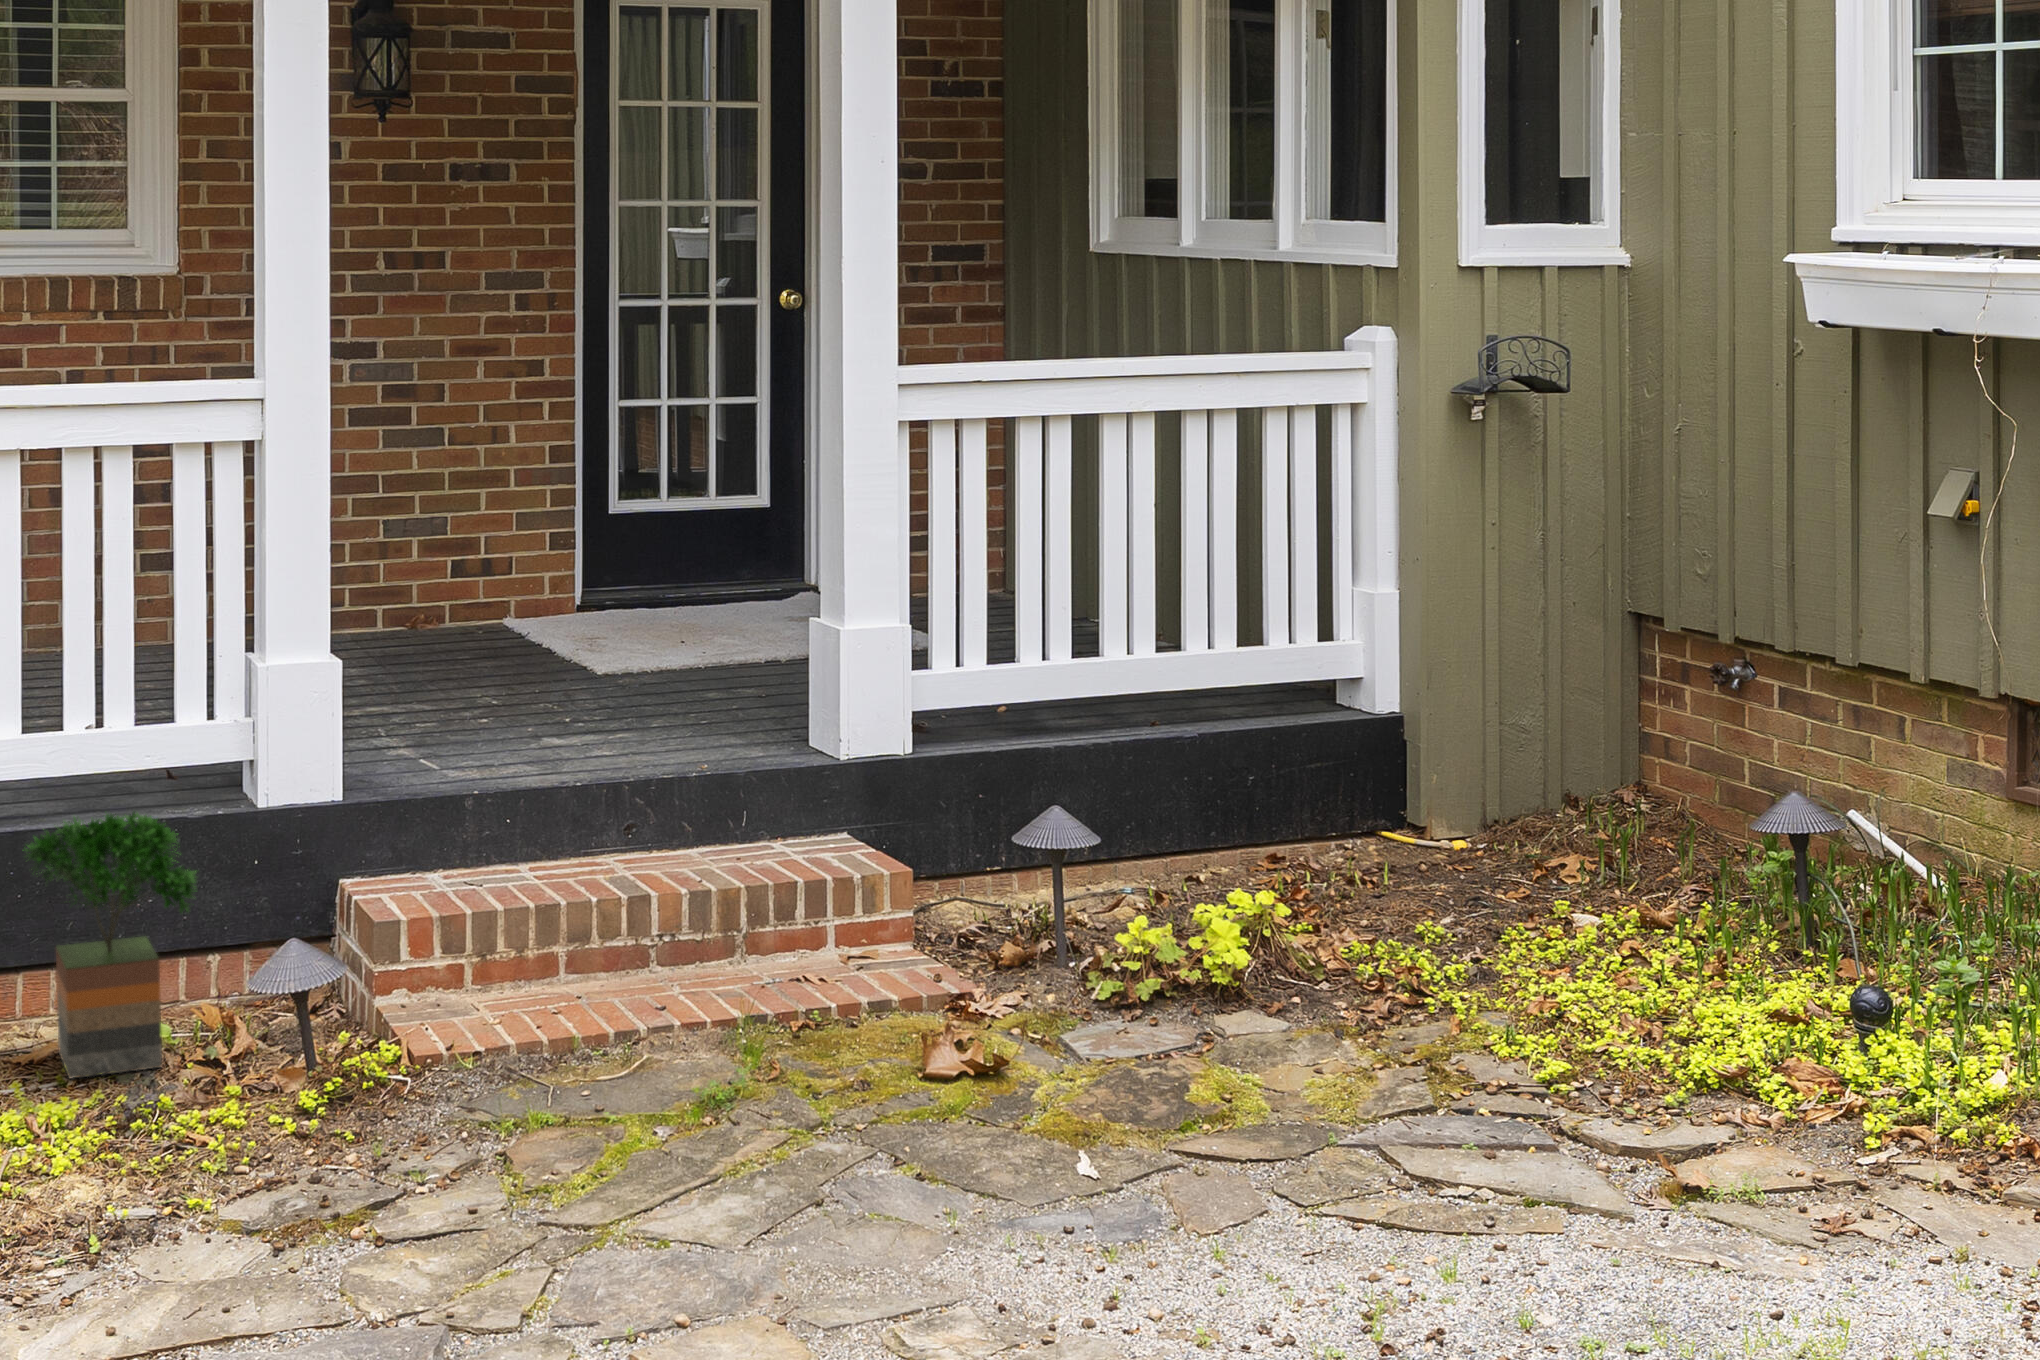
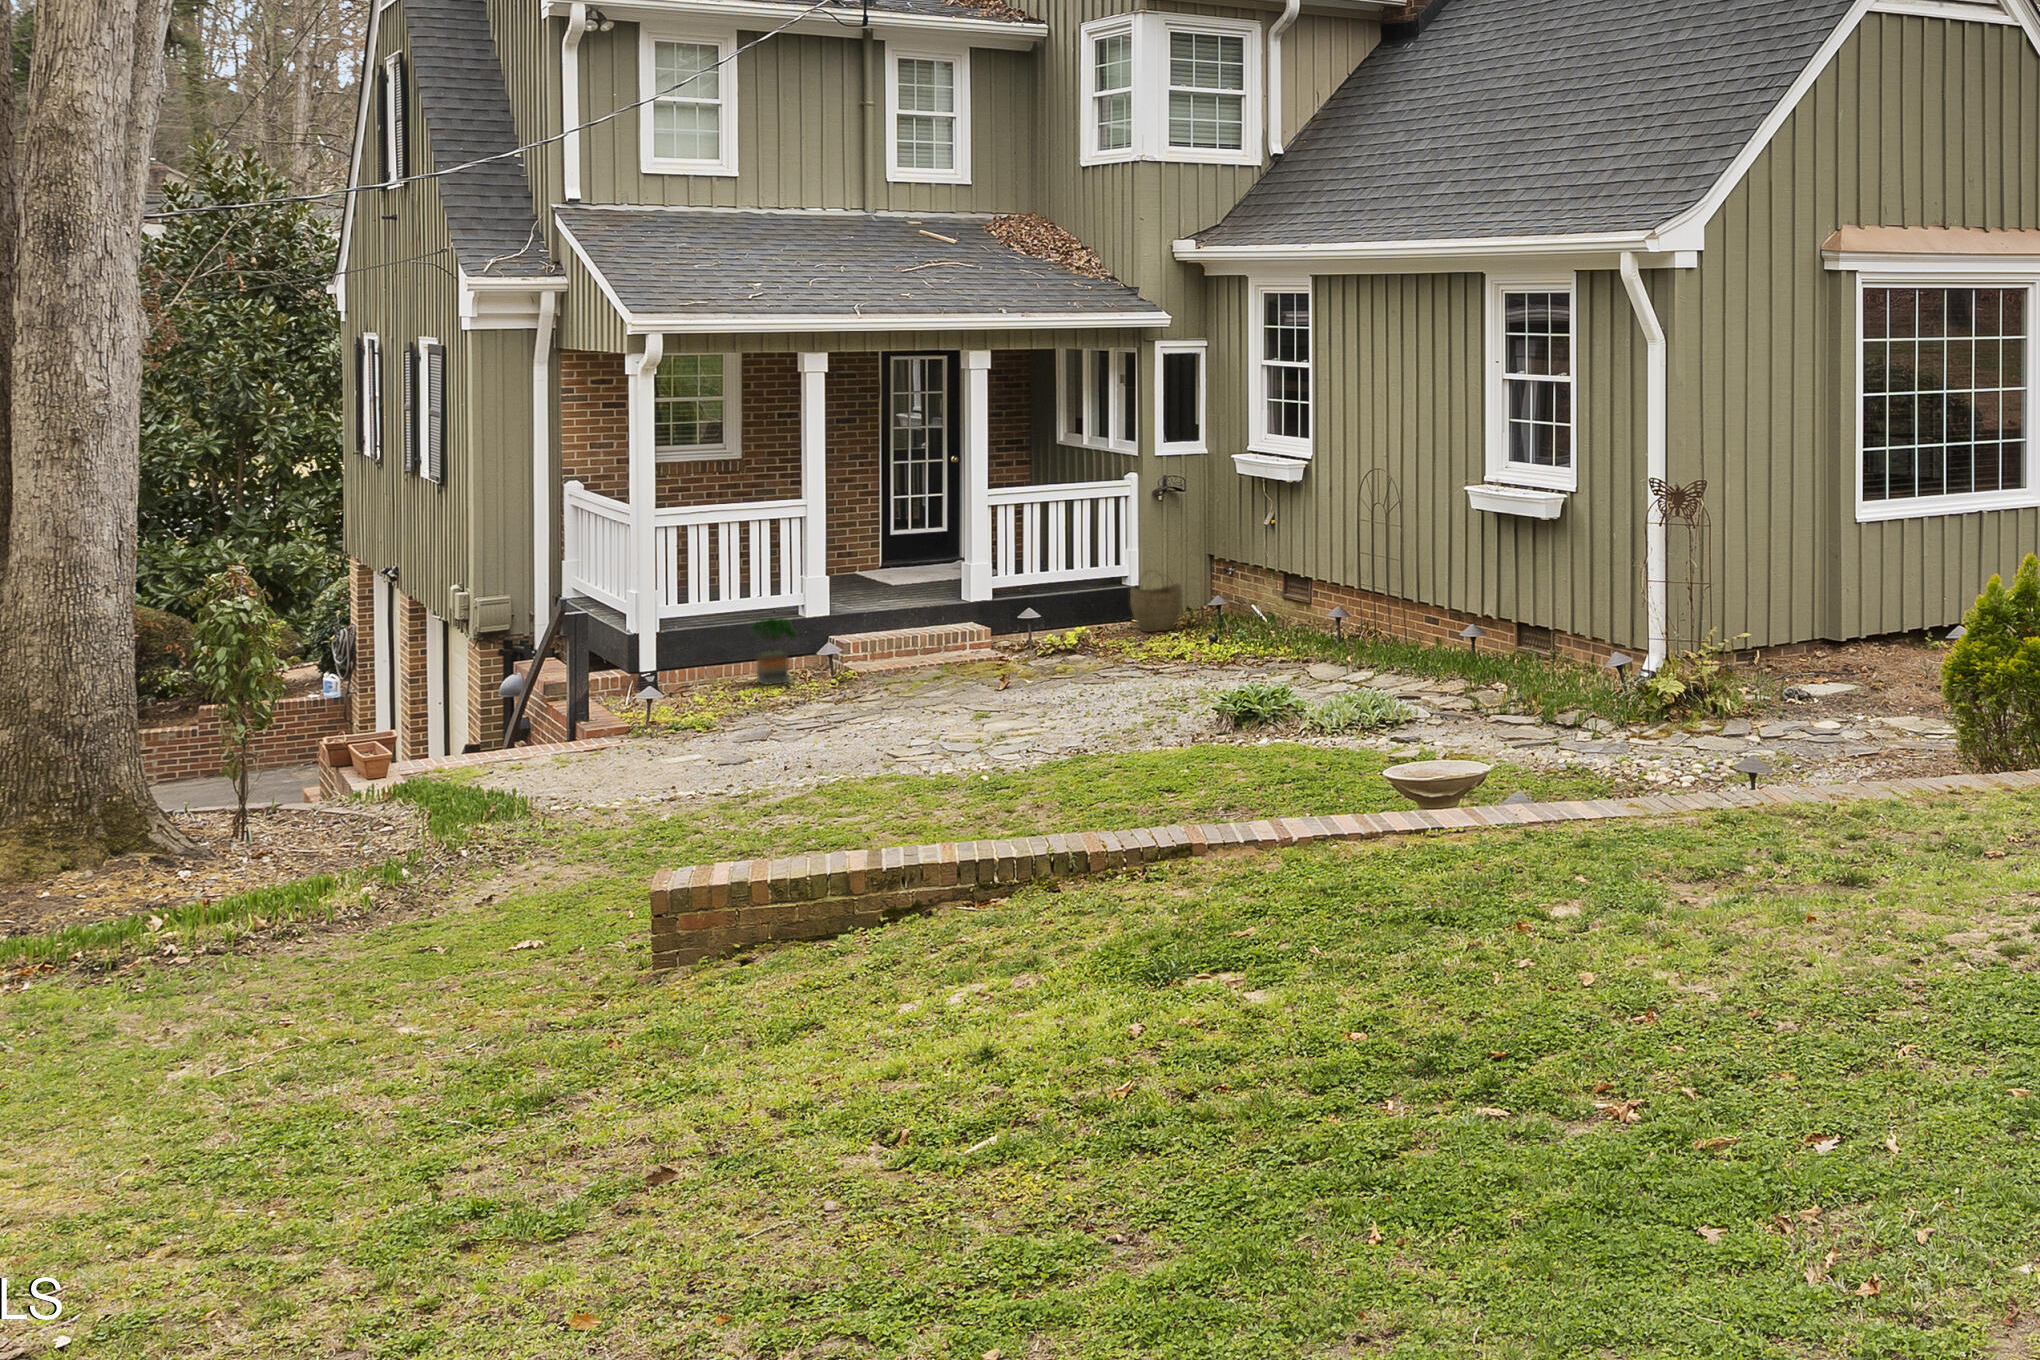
woven basket: none [1378,660,1567,882] -> present [1130,573,1182,632]

